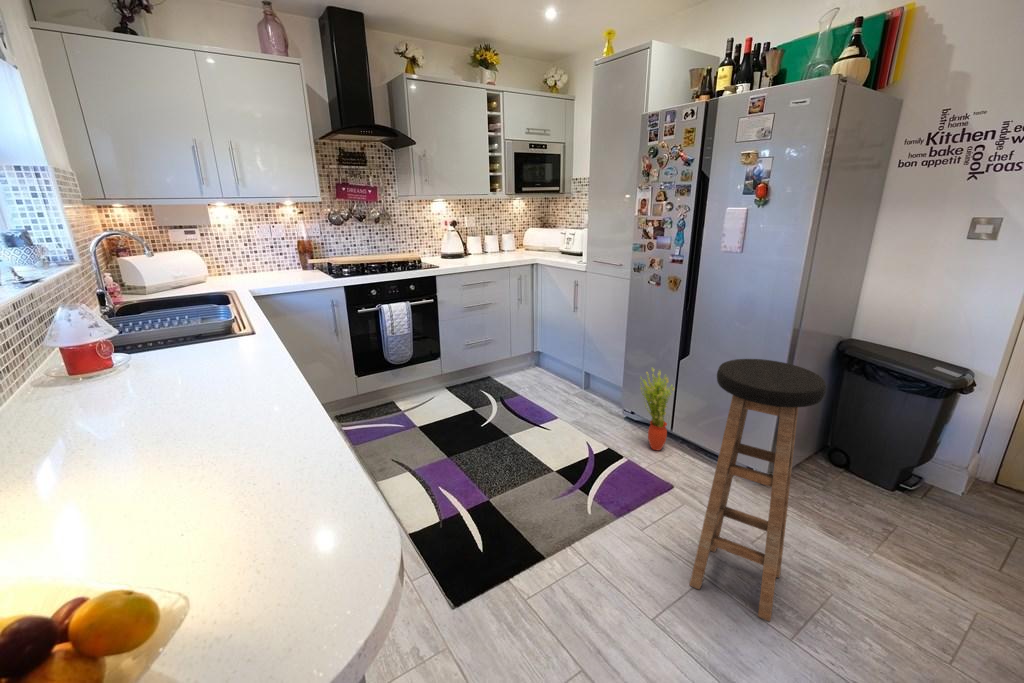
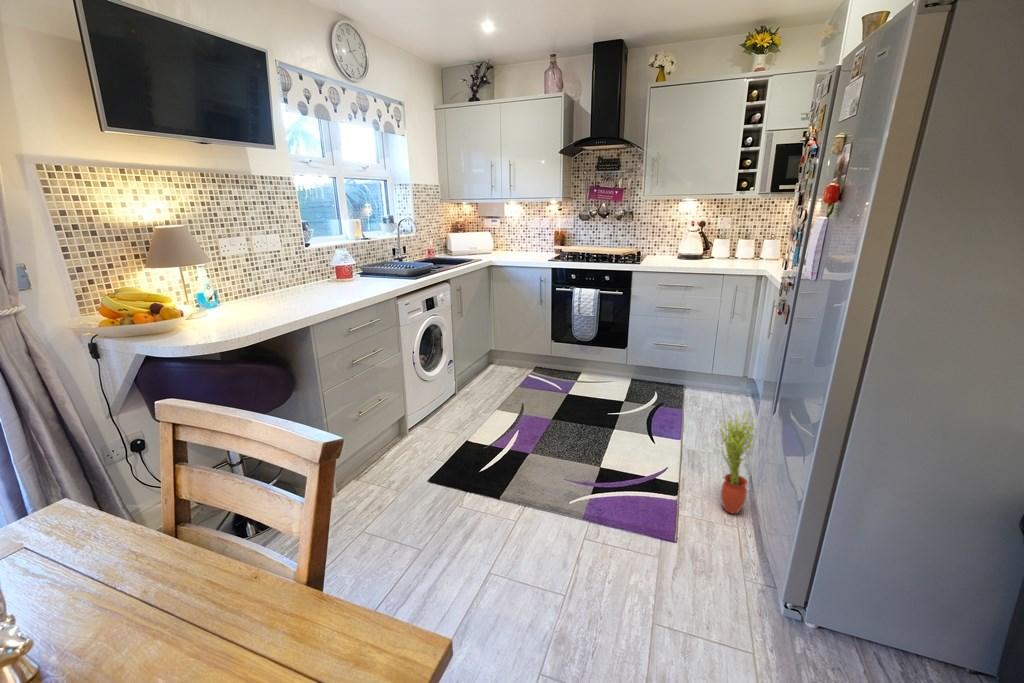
bar stool: present [690,359,826,621] -> none [541,374,651,655]

